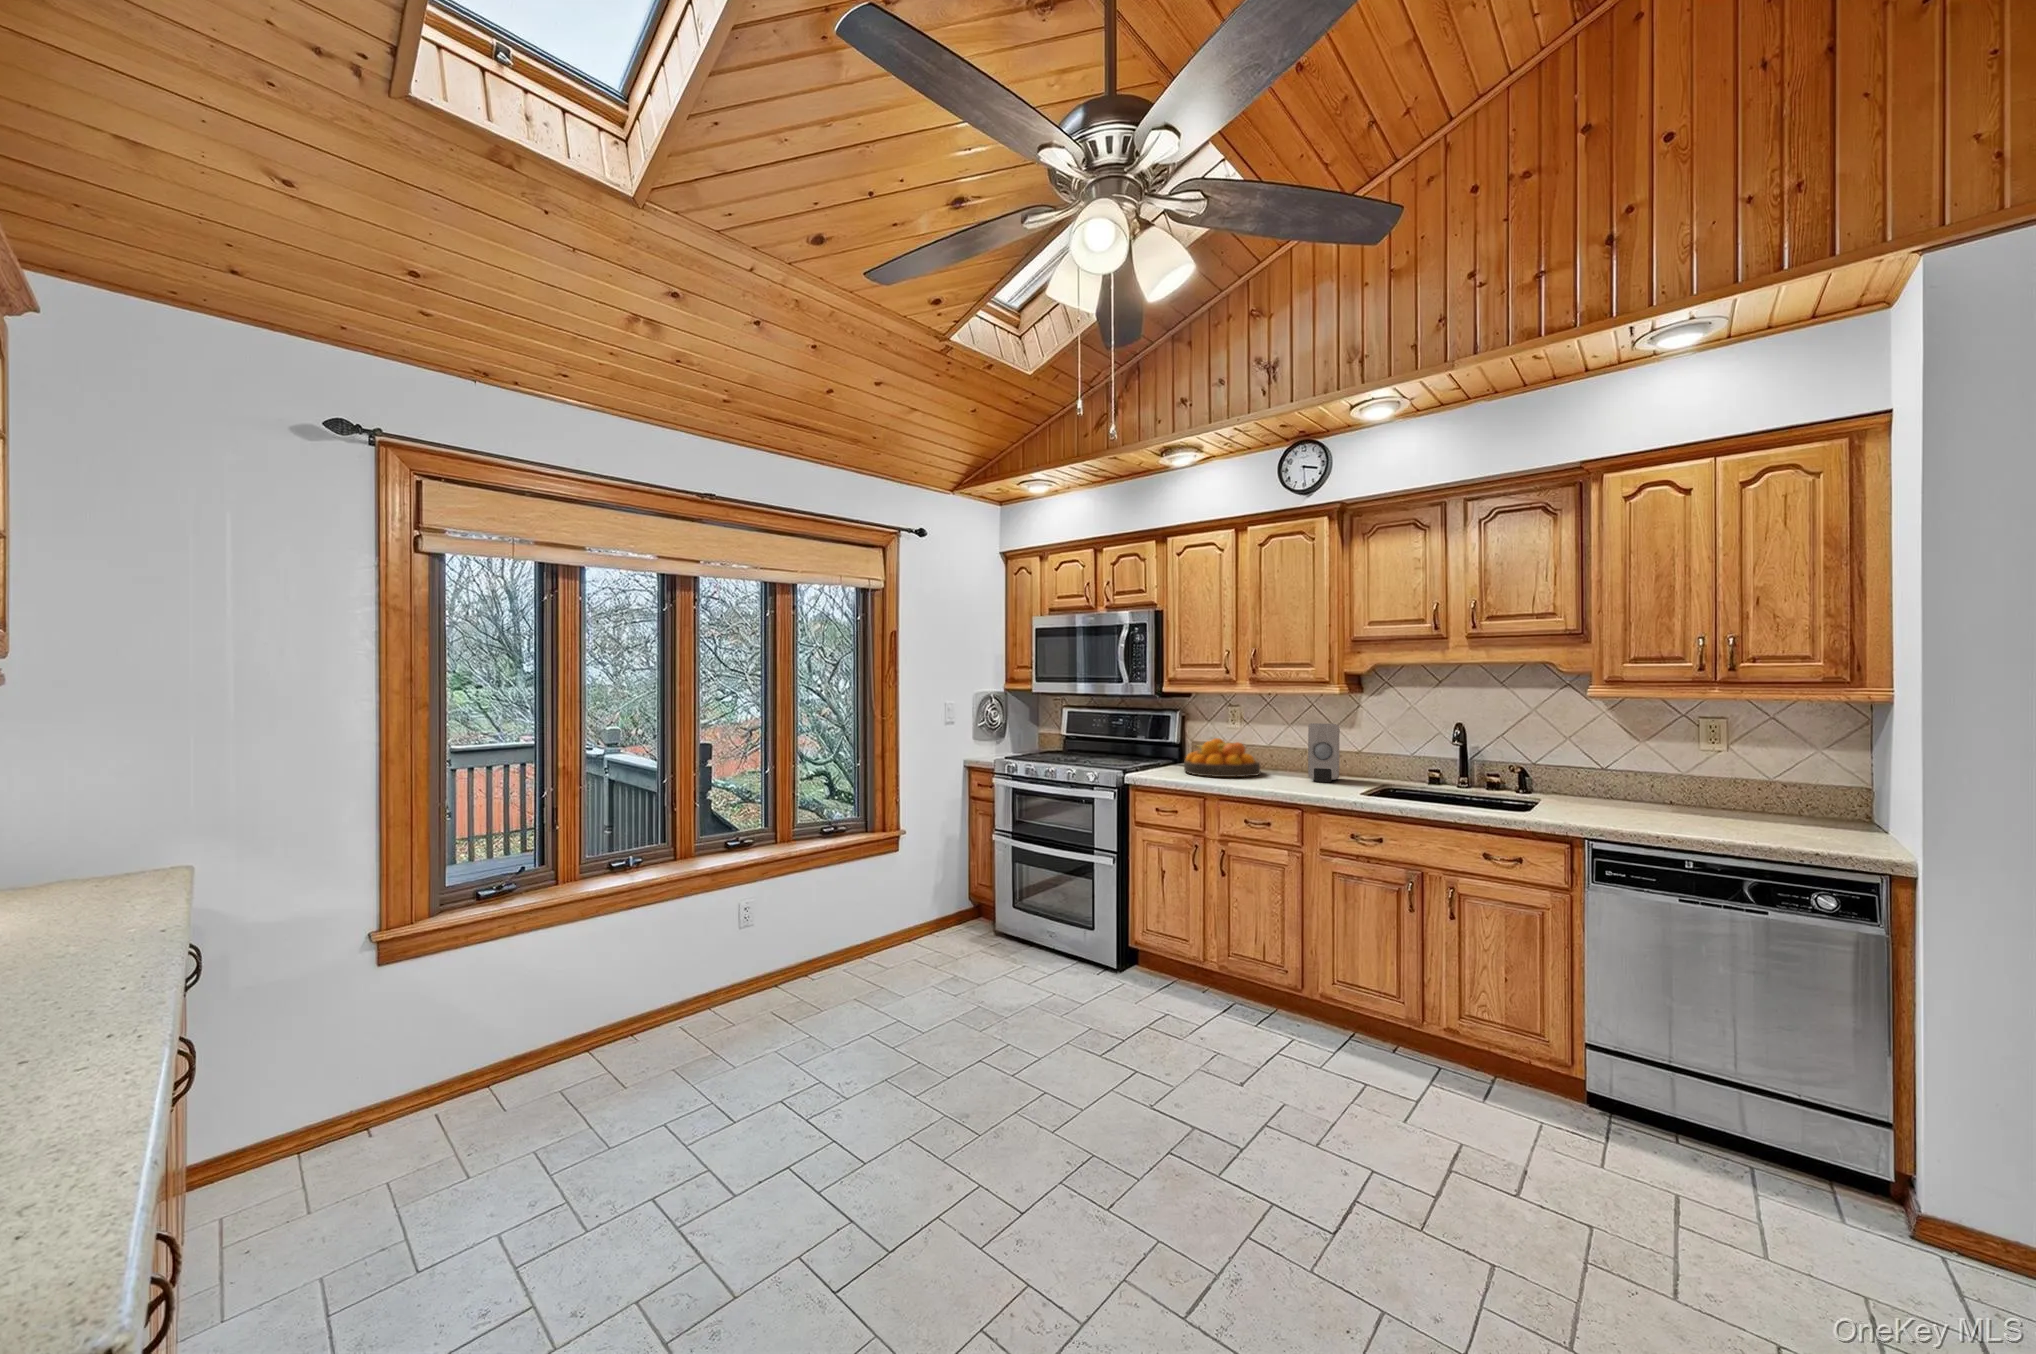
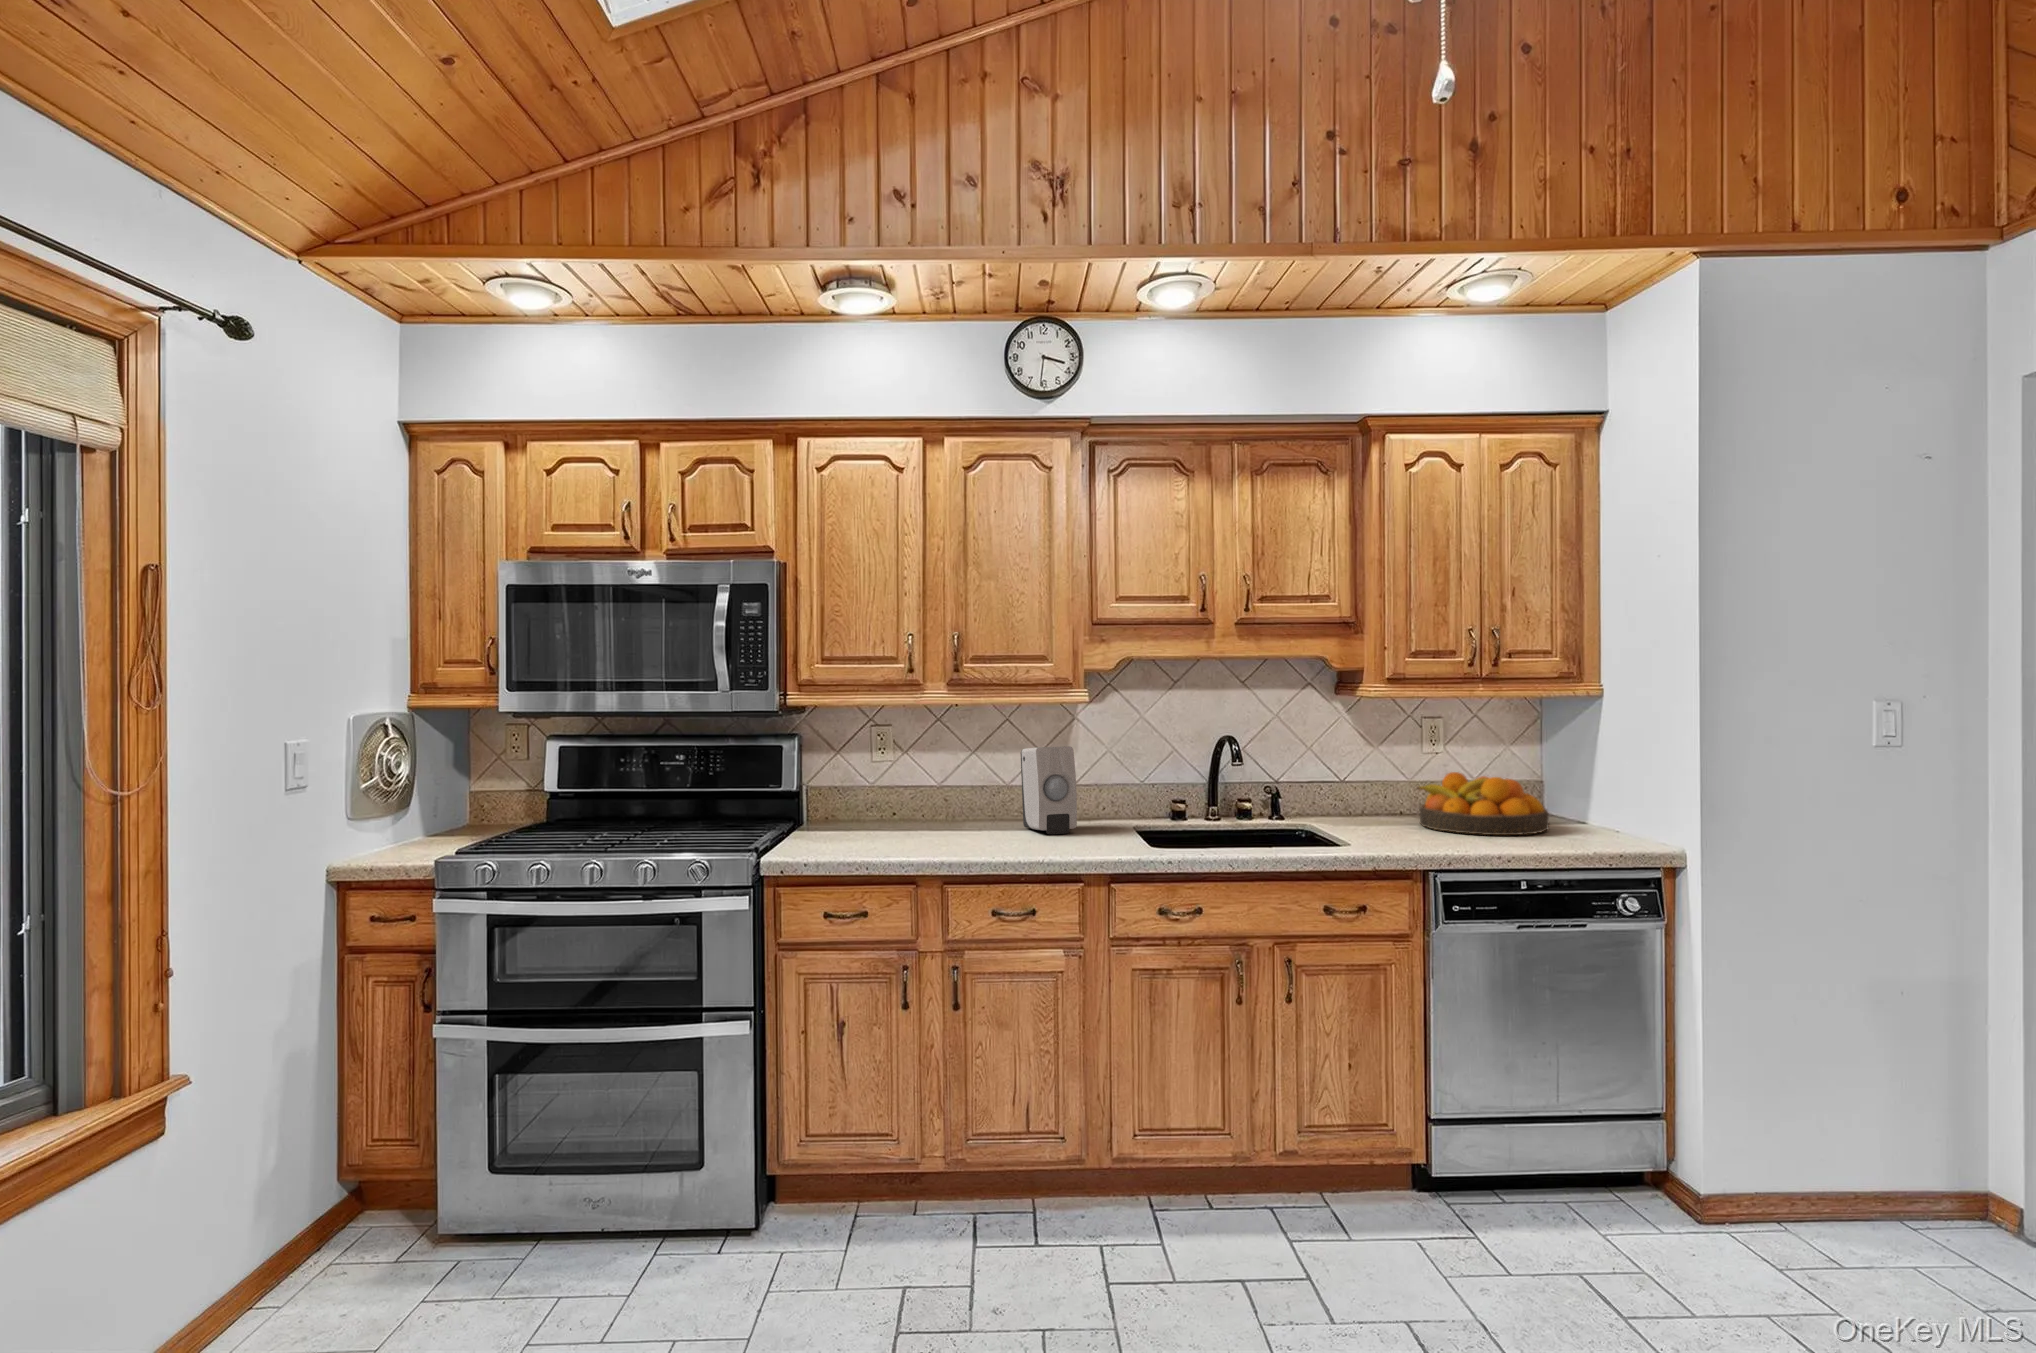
fruit bowl: present [1184,738,1260,777] -> present [1417,772,1549,835]

